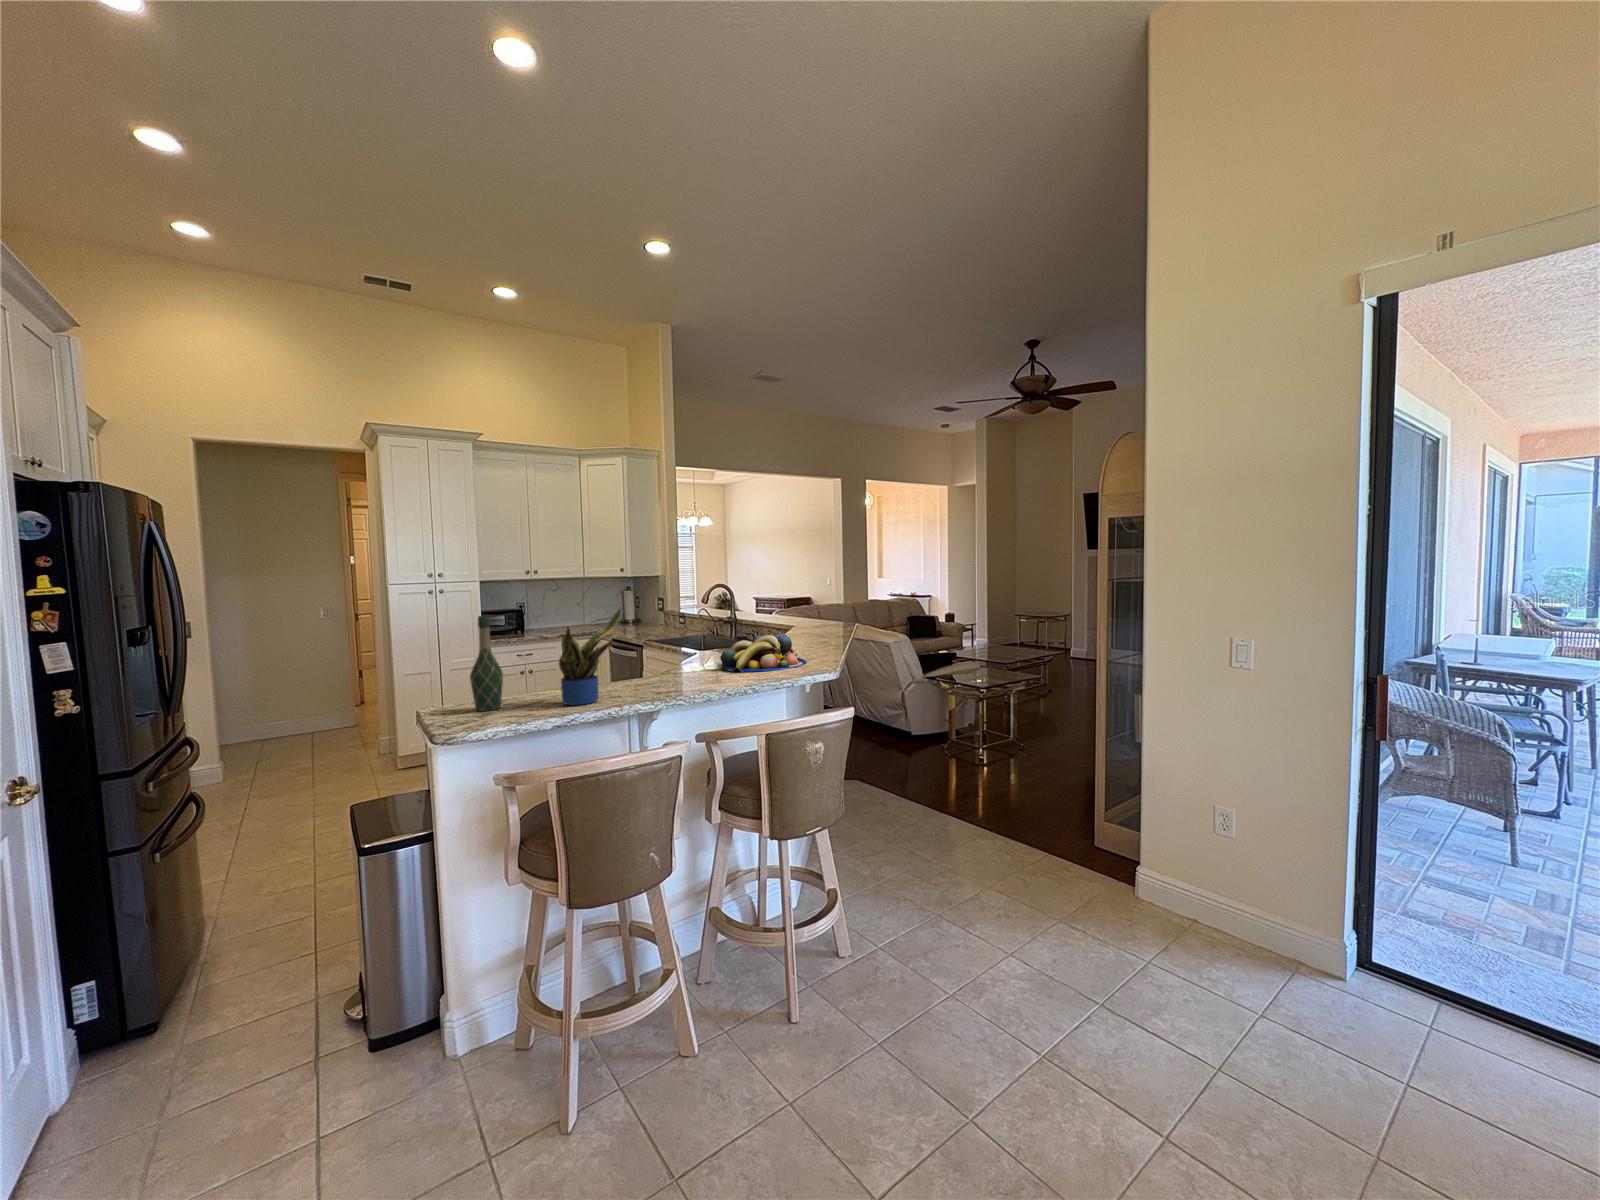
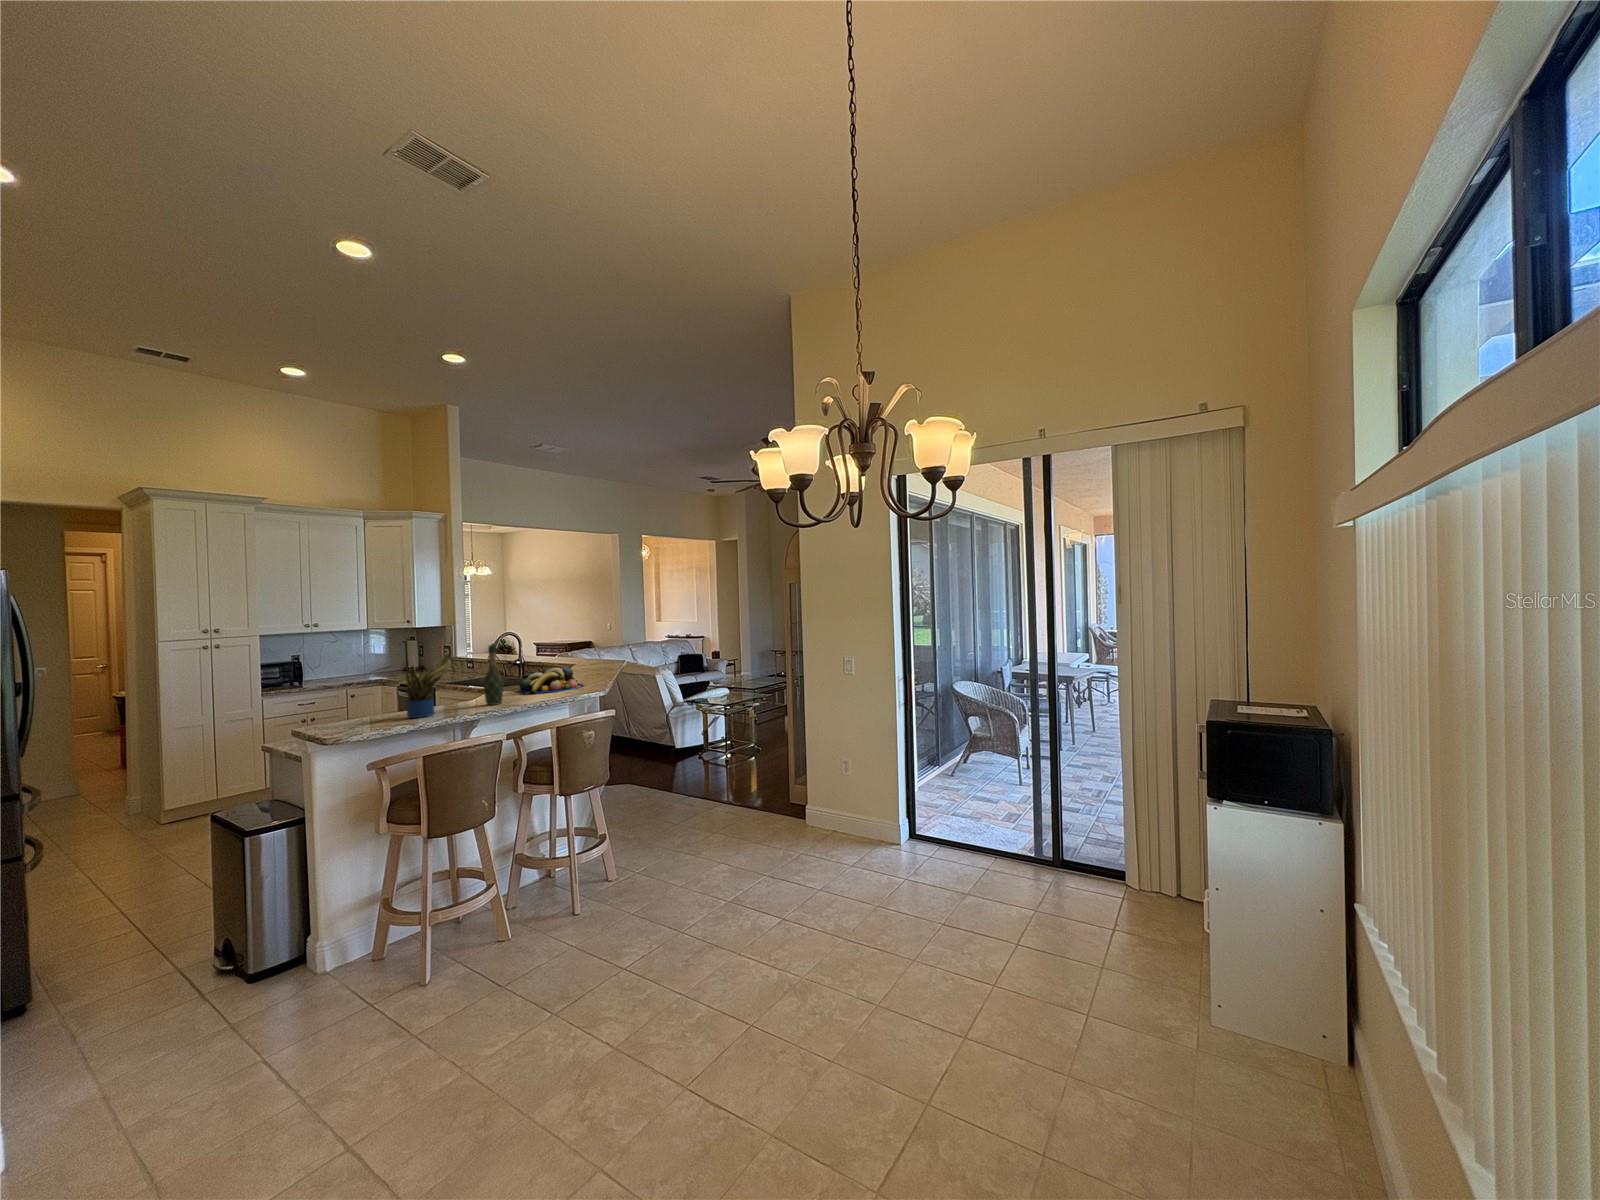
wine bottle: present [470,616,503,711] -> present [483,645,504,705]

